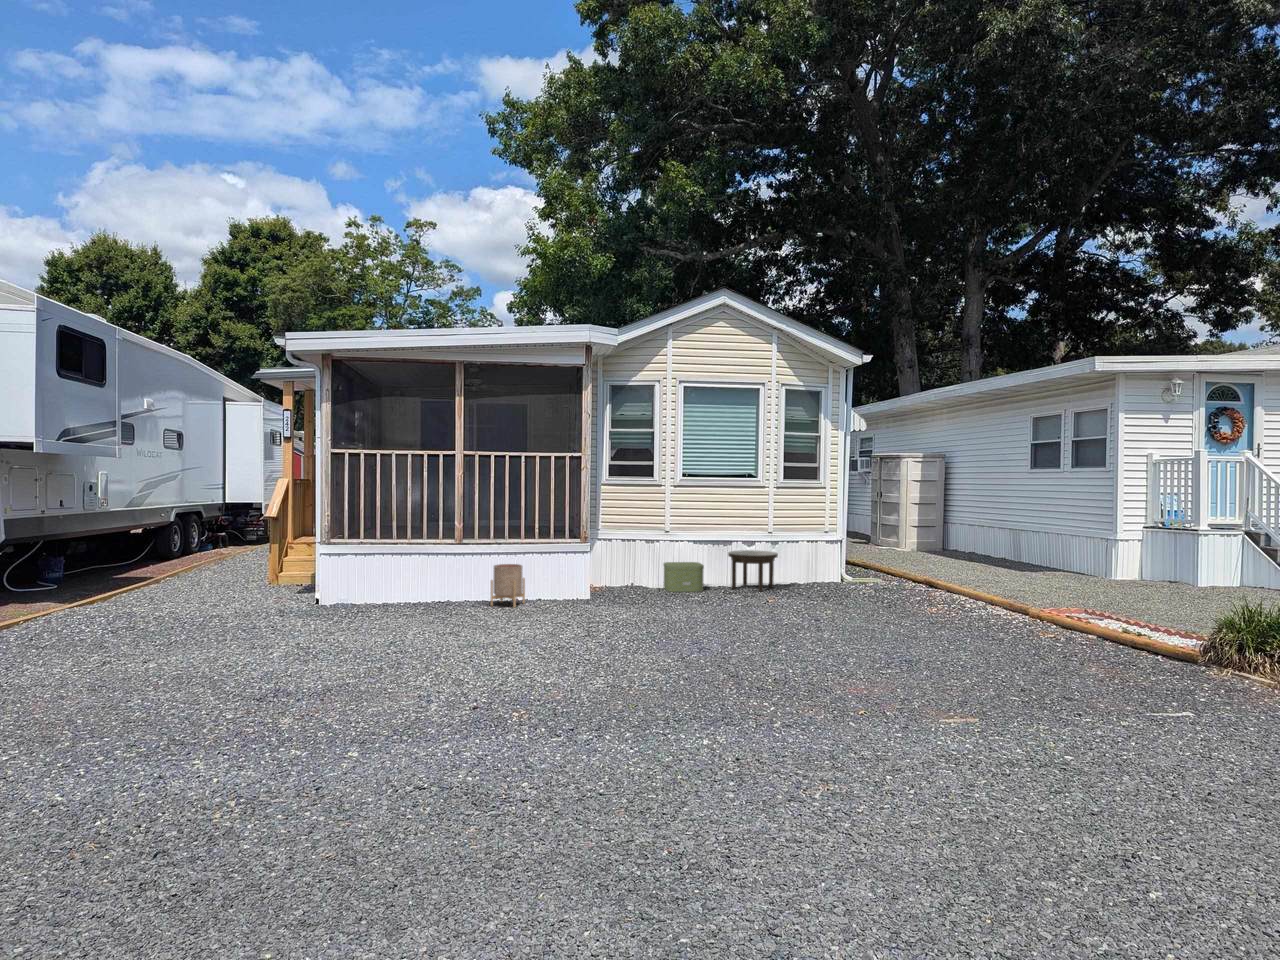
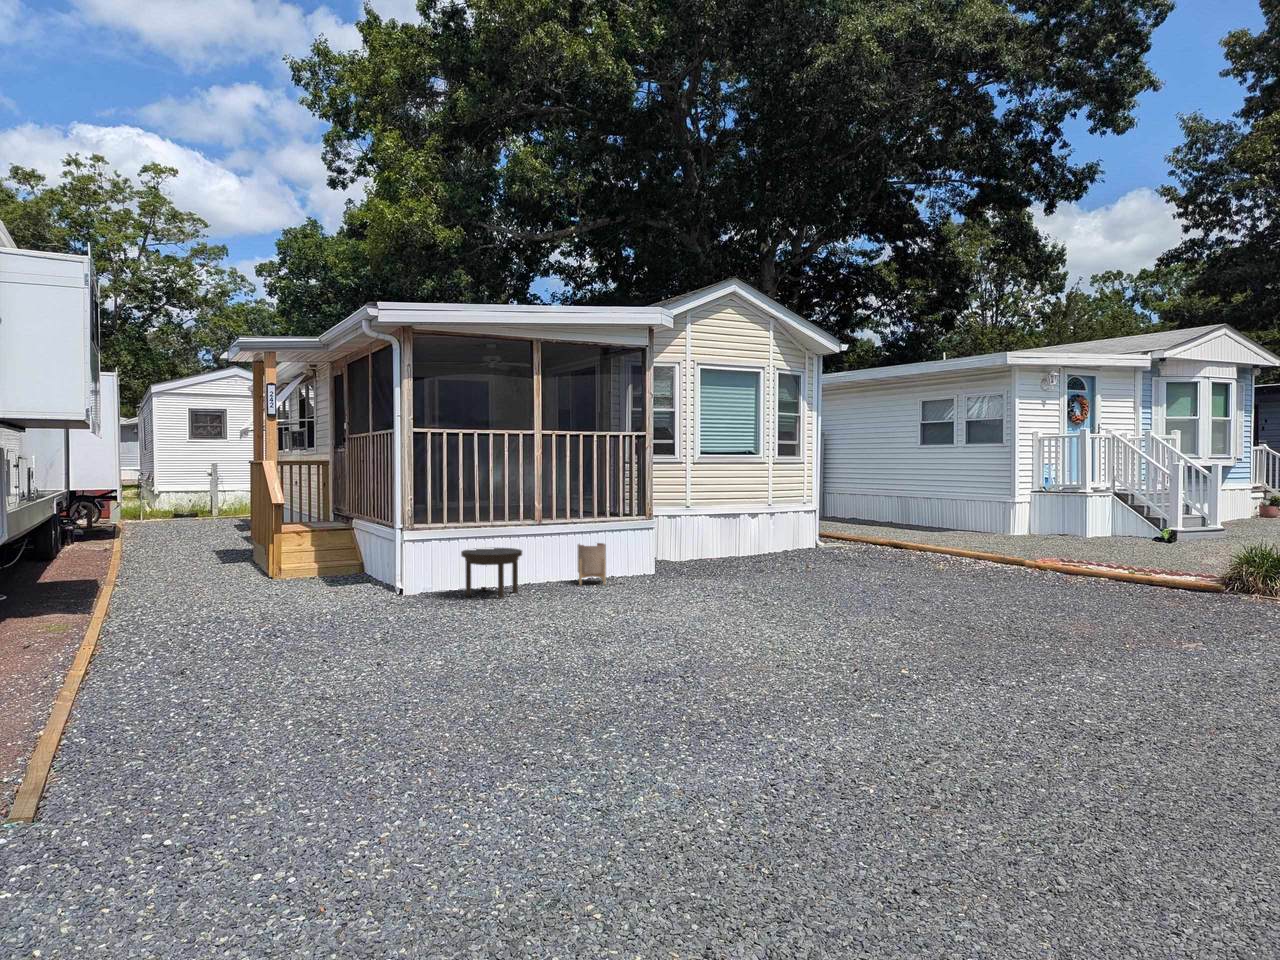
side table: present [728,550,778,592] -> present [461,548,522,599]
storage box: present [663,562,704,592] -> none [686,535,729,564]

